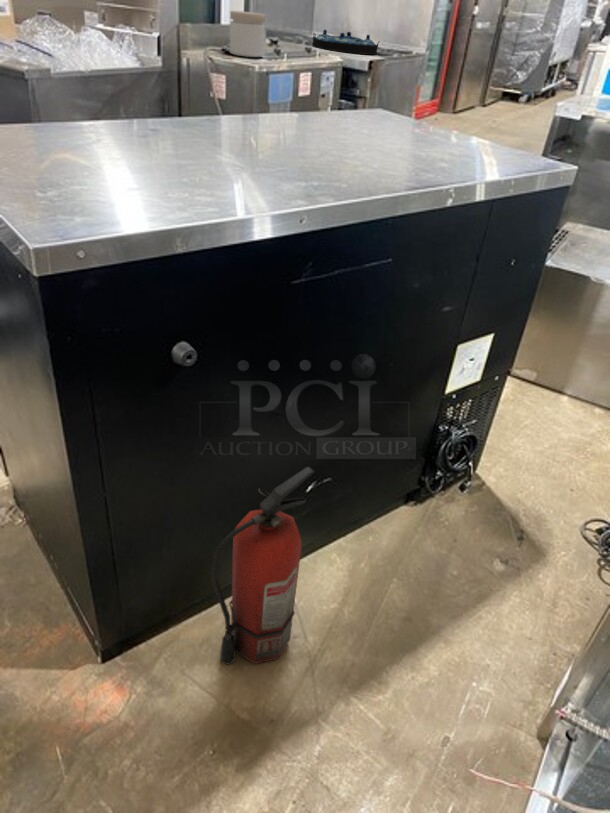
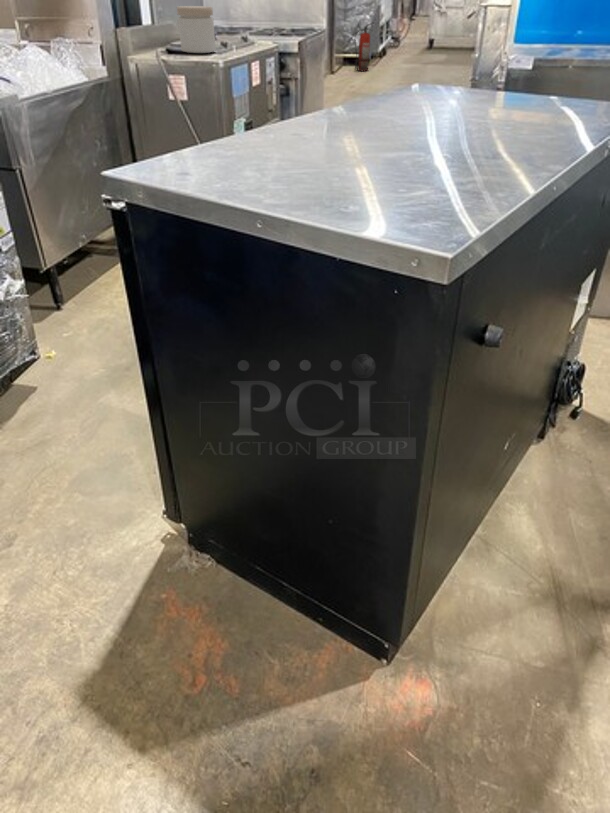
serving tray: present [312,30,379,54] -> none [223,15,289,37]
fire extinguisher: present [211,467,314,664] -> present [355,23,372,71]

